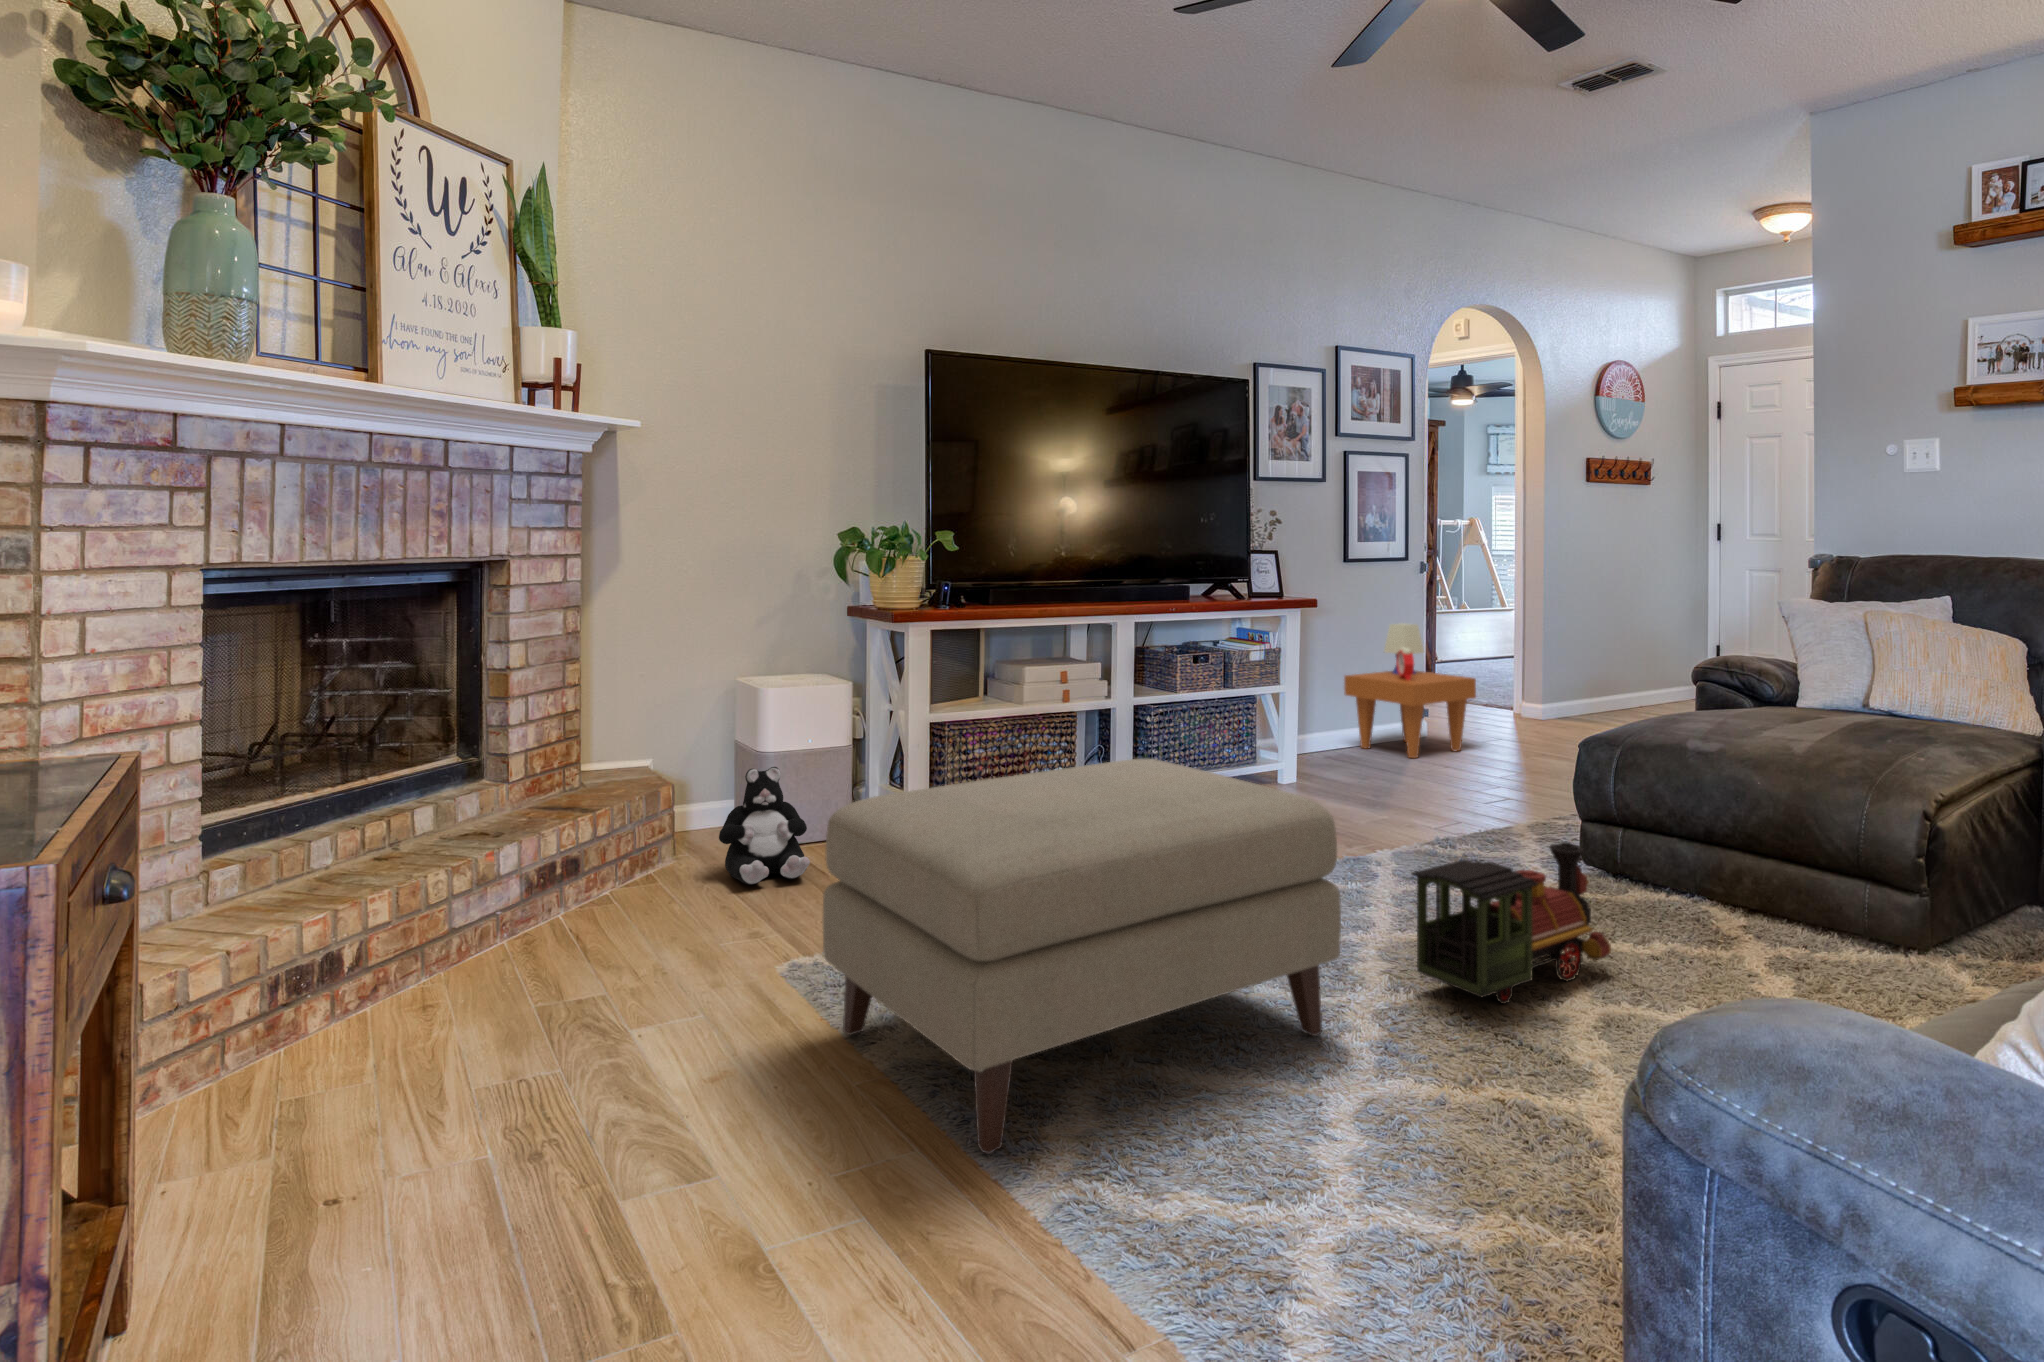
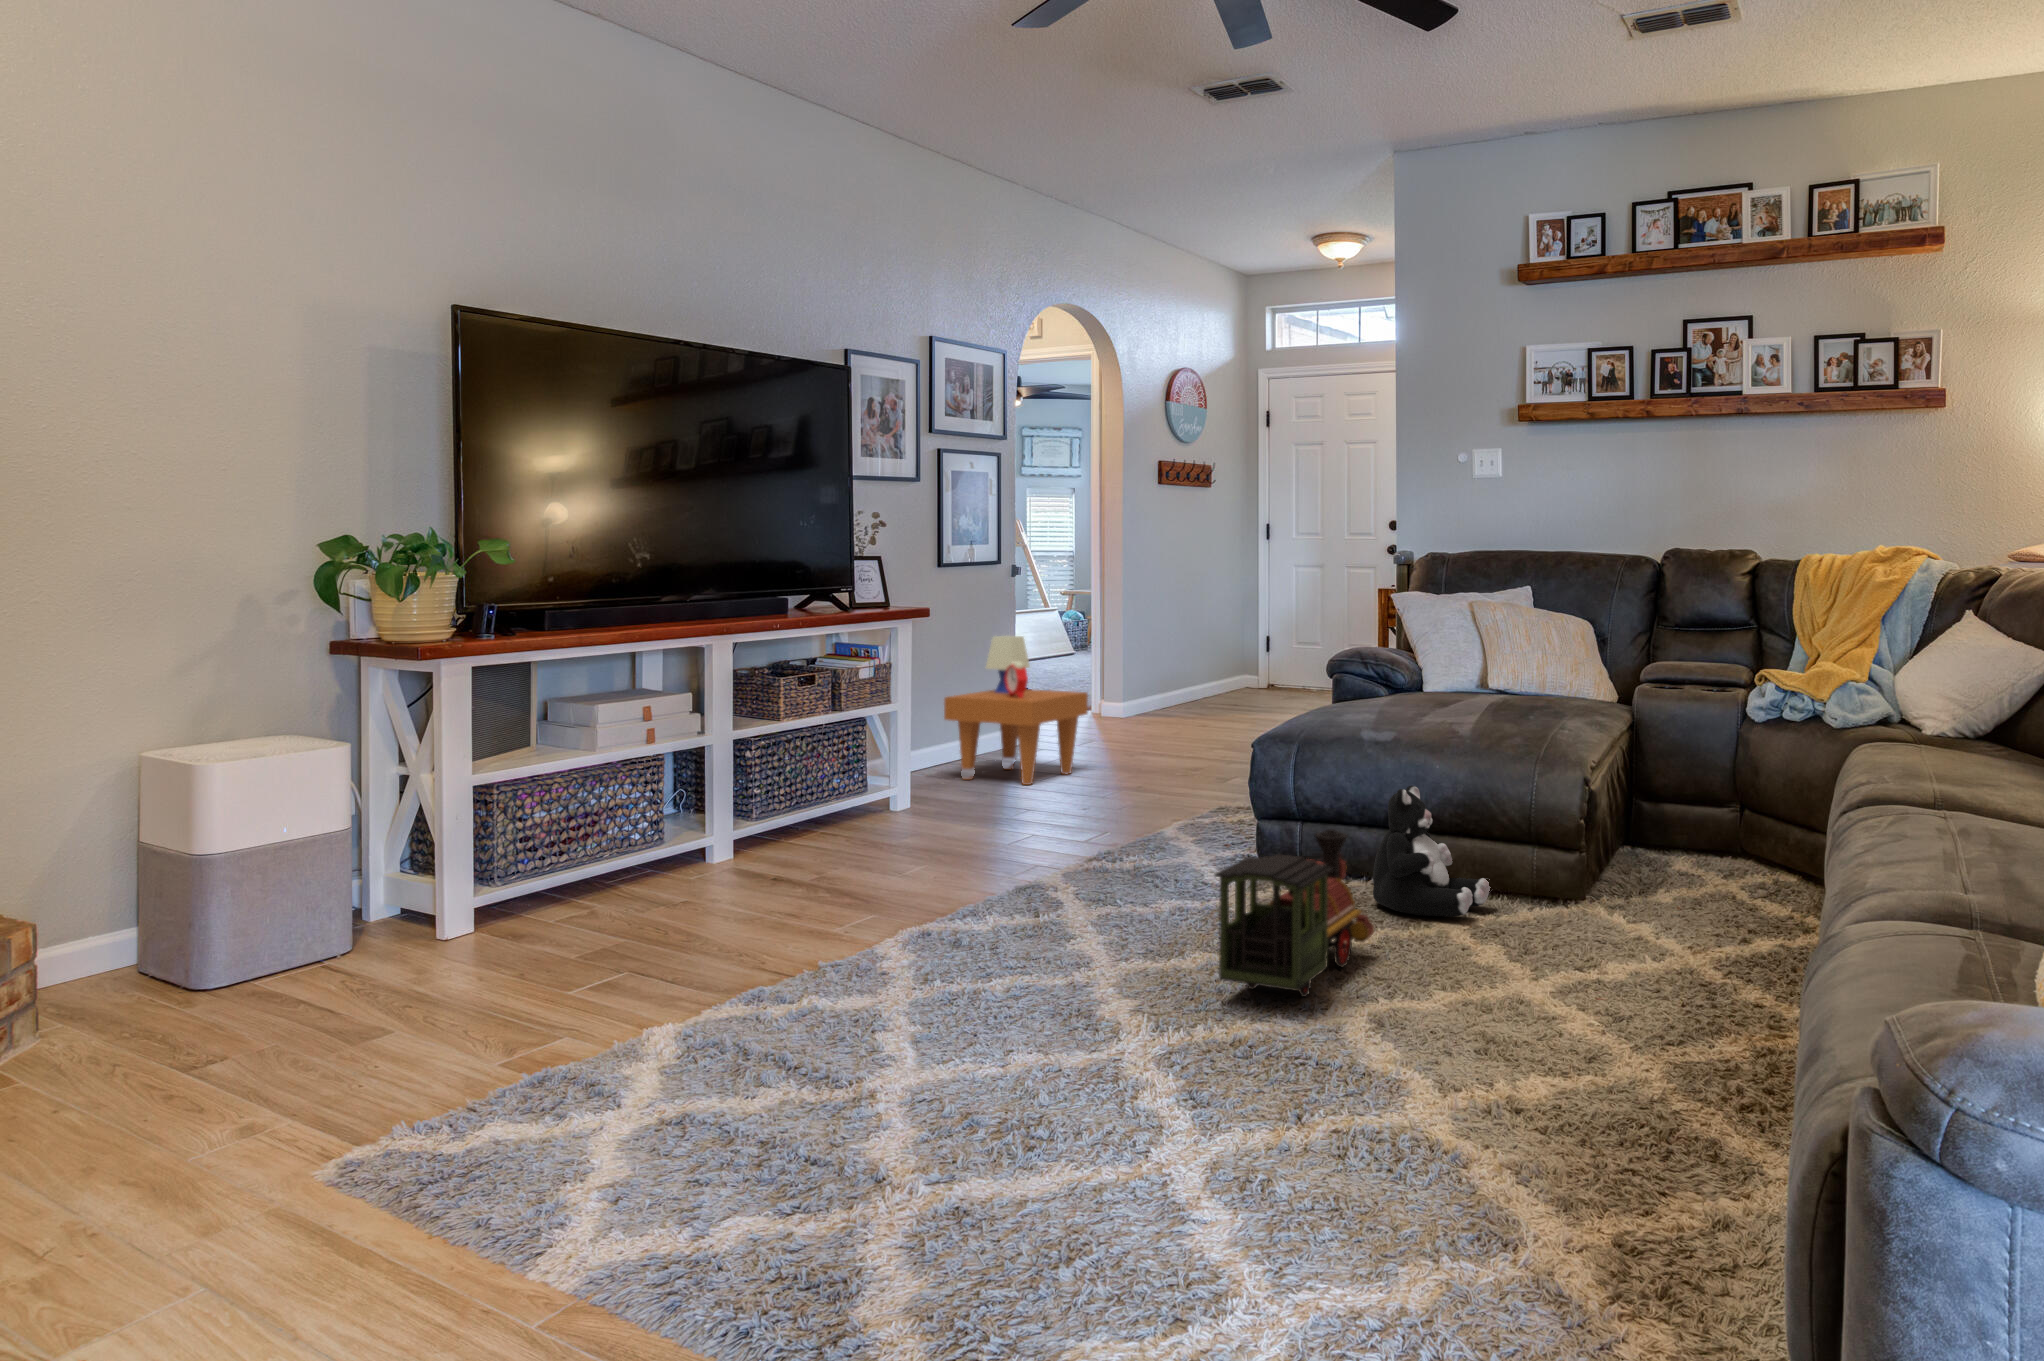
ottoman: present [823,759,1341,1154] -> none [542,779,1180,1259]
plush toy: present [719,767,810,885] -> present [1373,786,1491,917]

